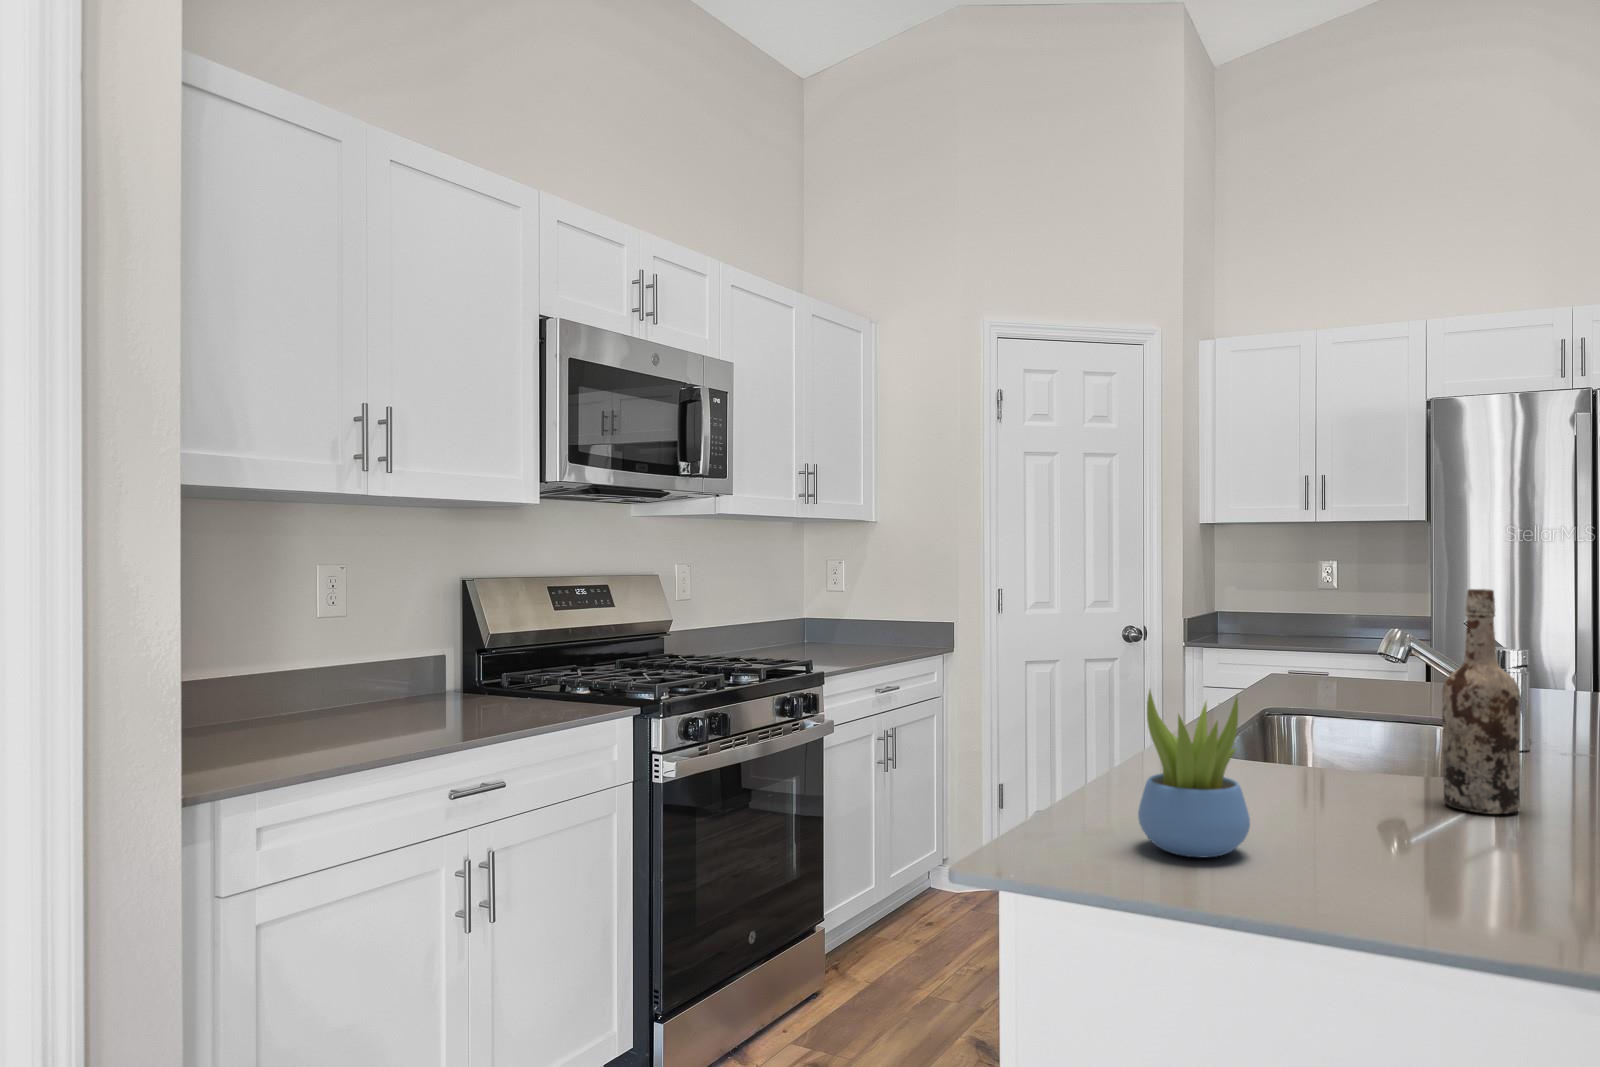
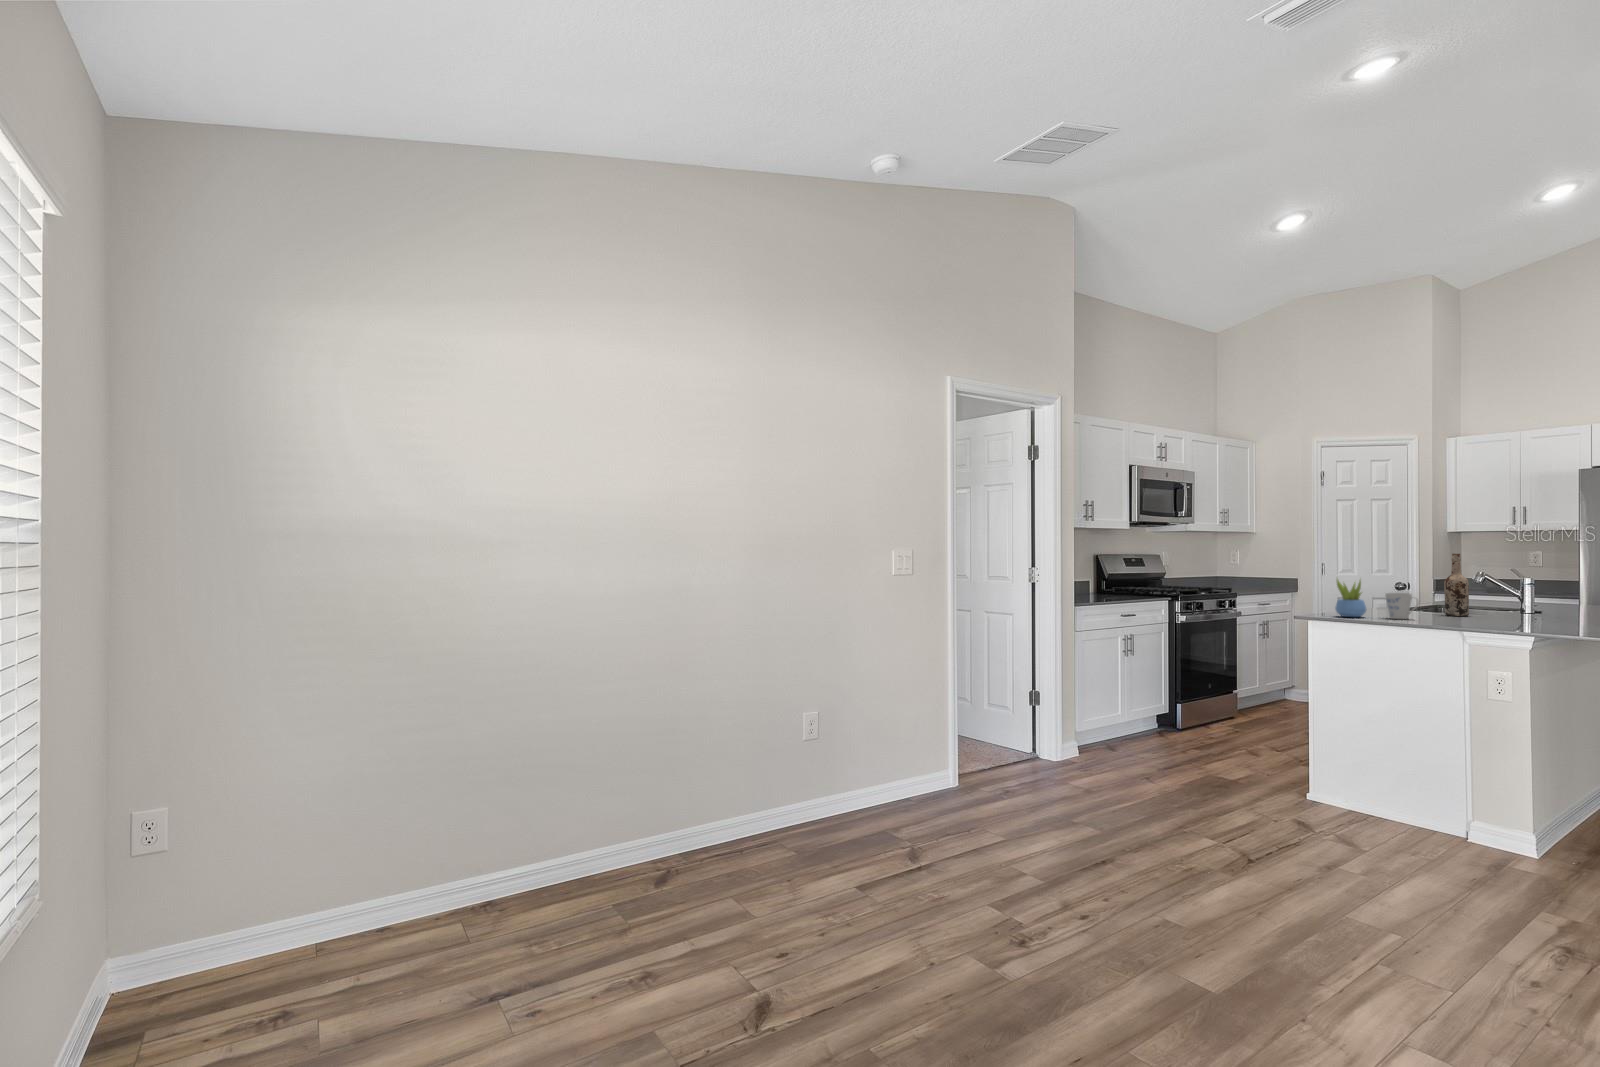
mug: none [1315,749,1447,868] -> present [1385,593,1419,619]

